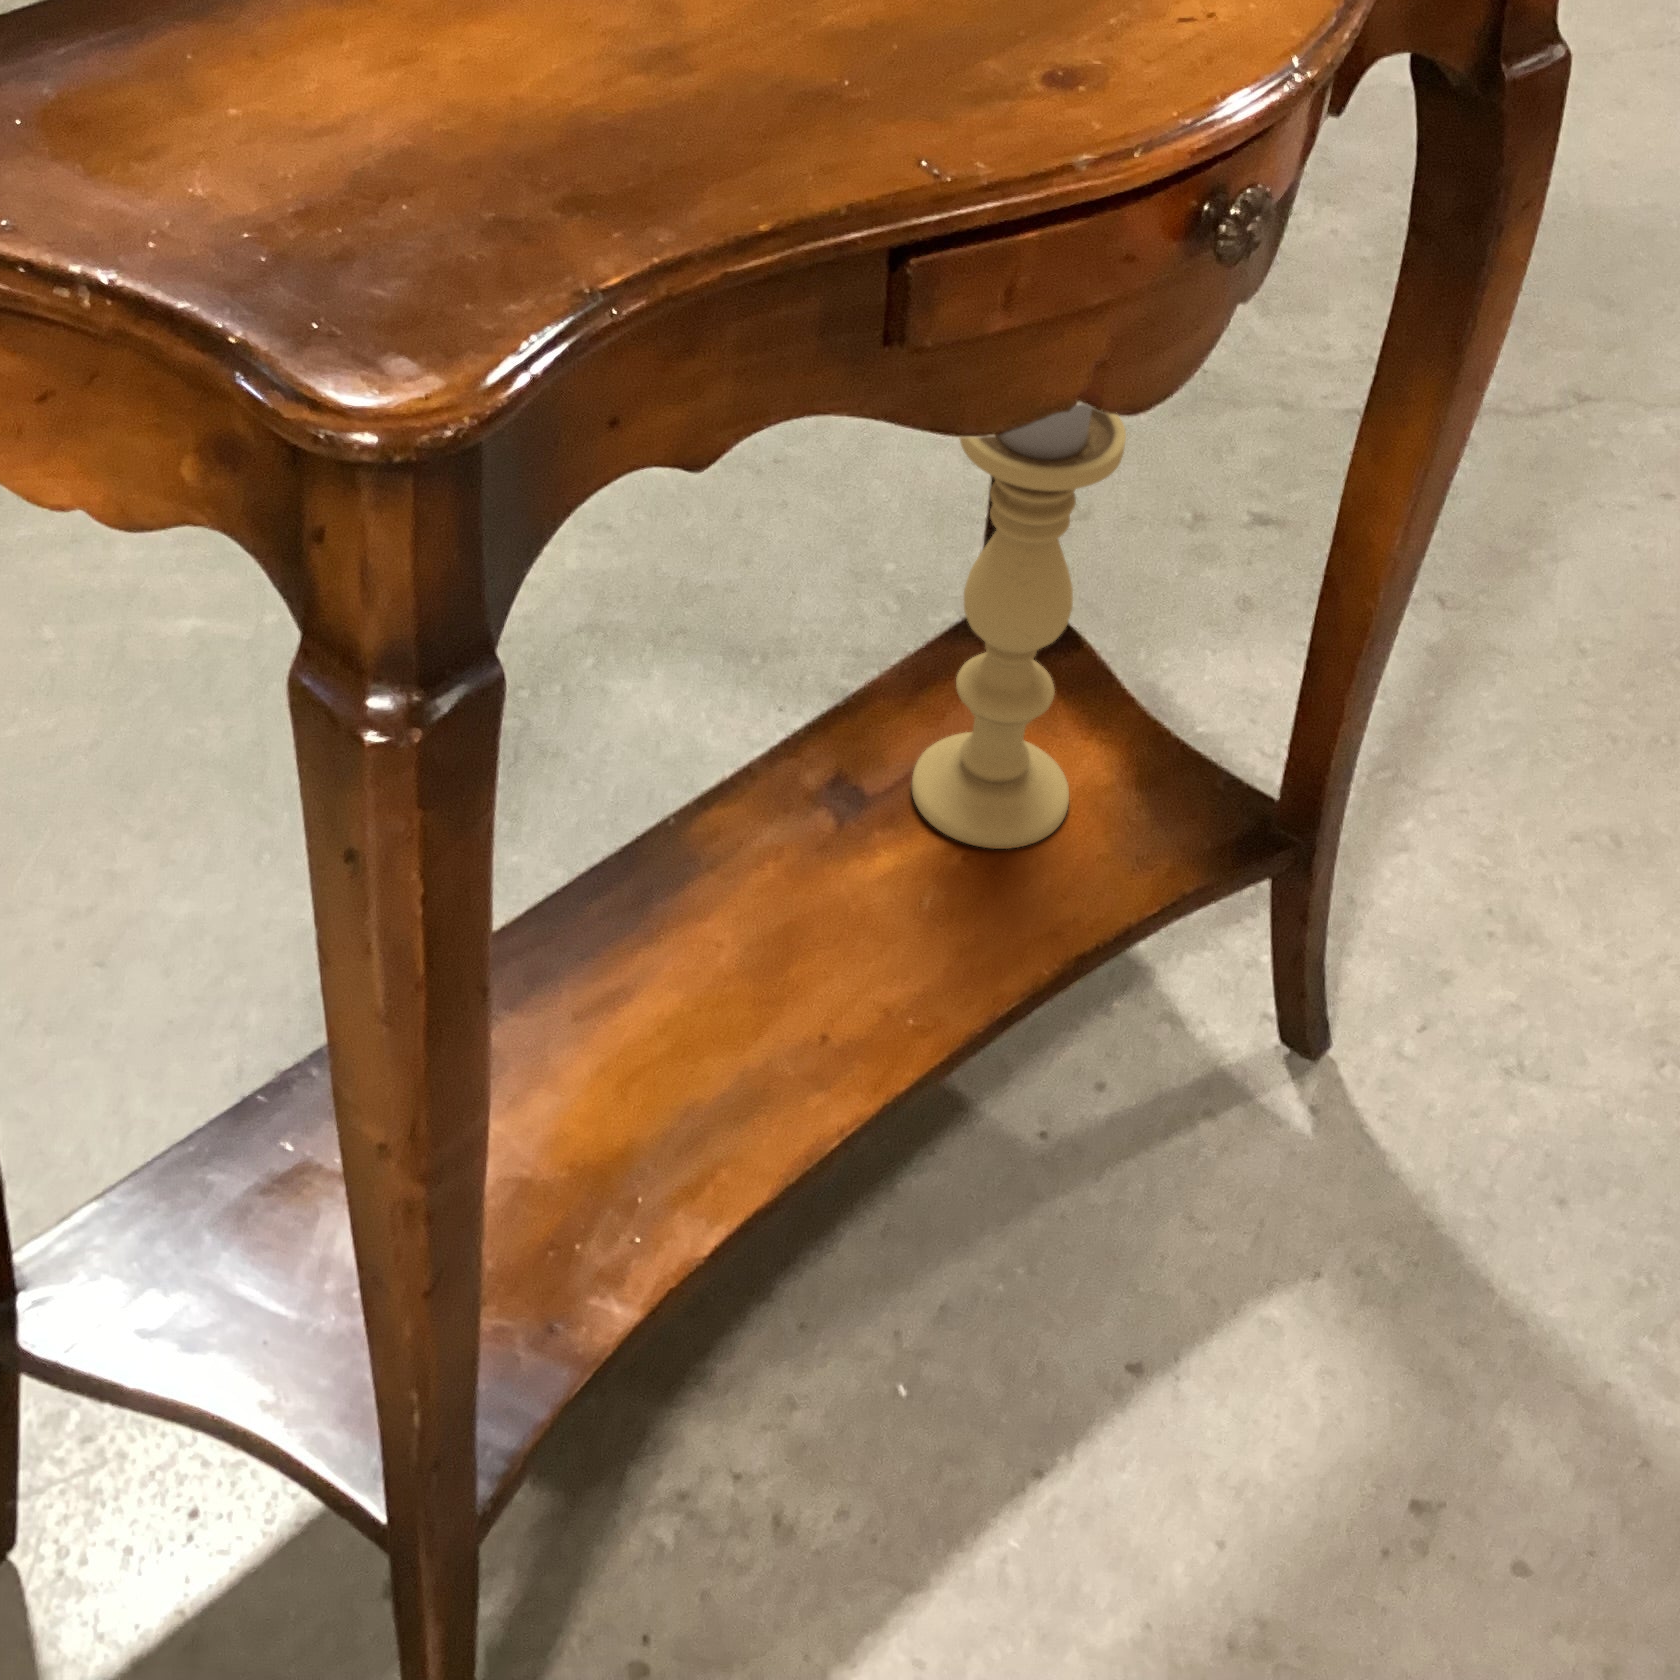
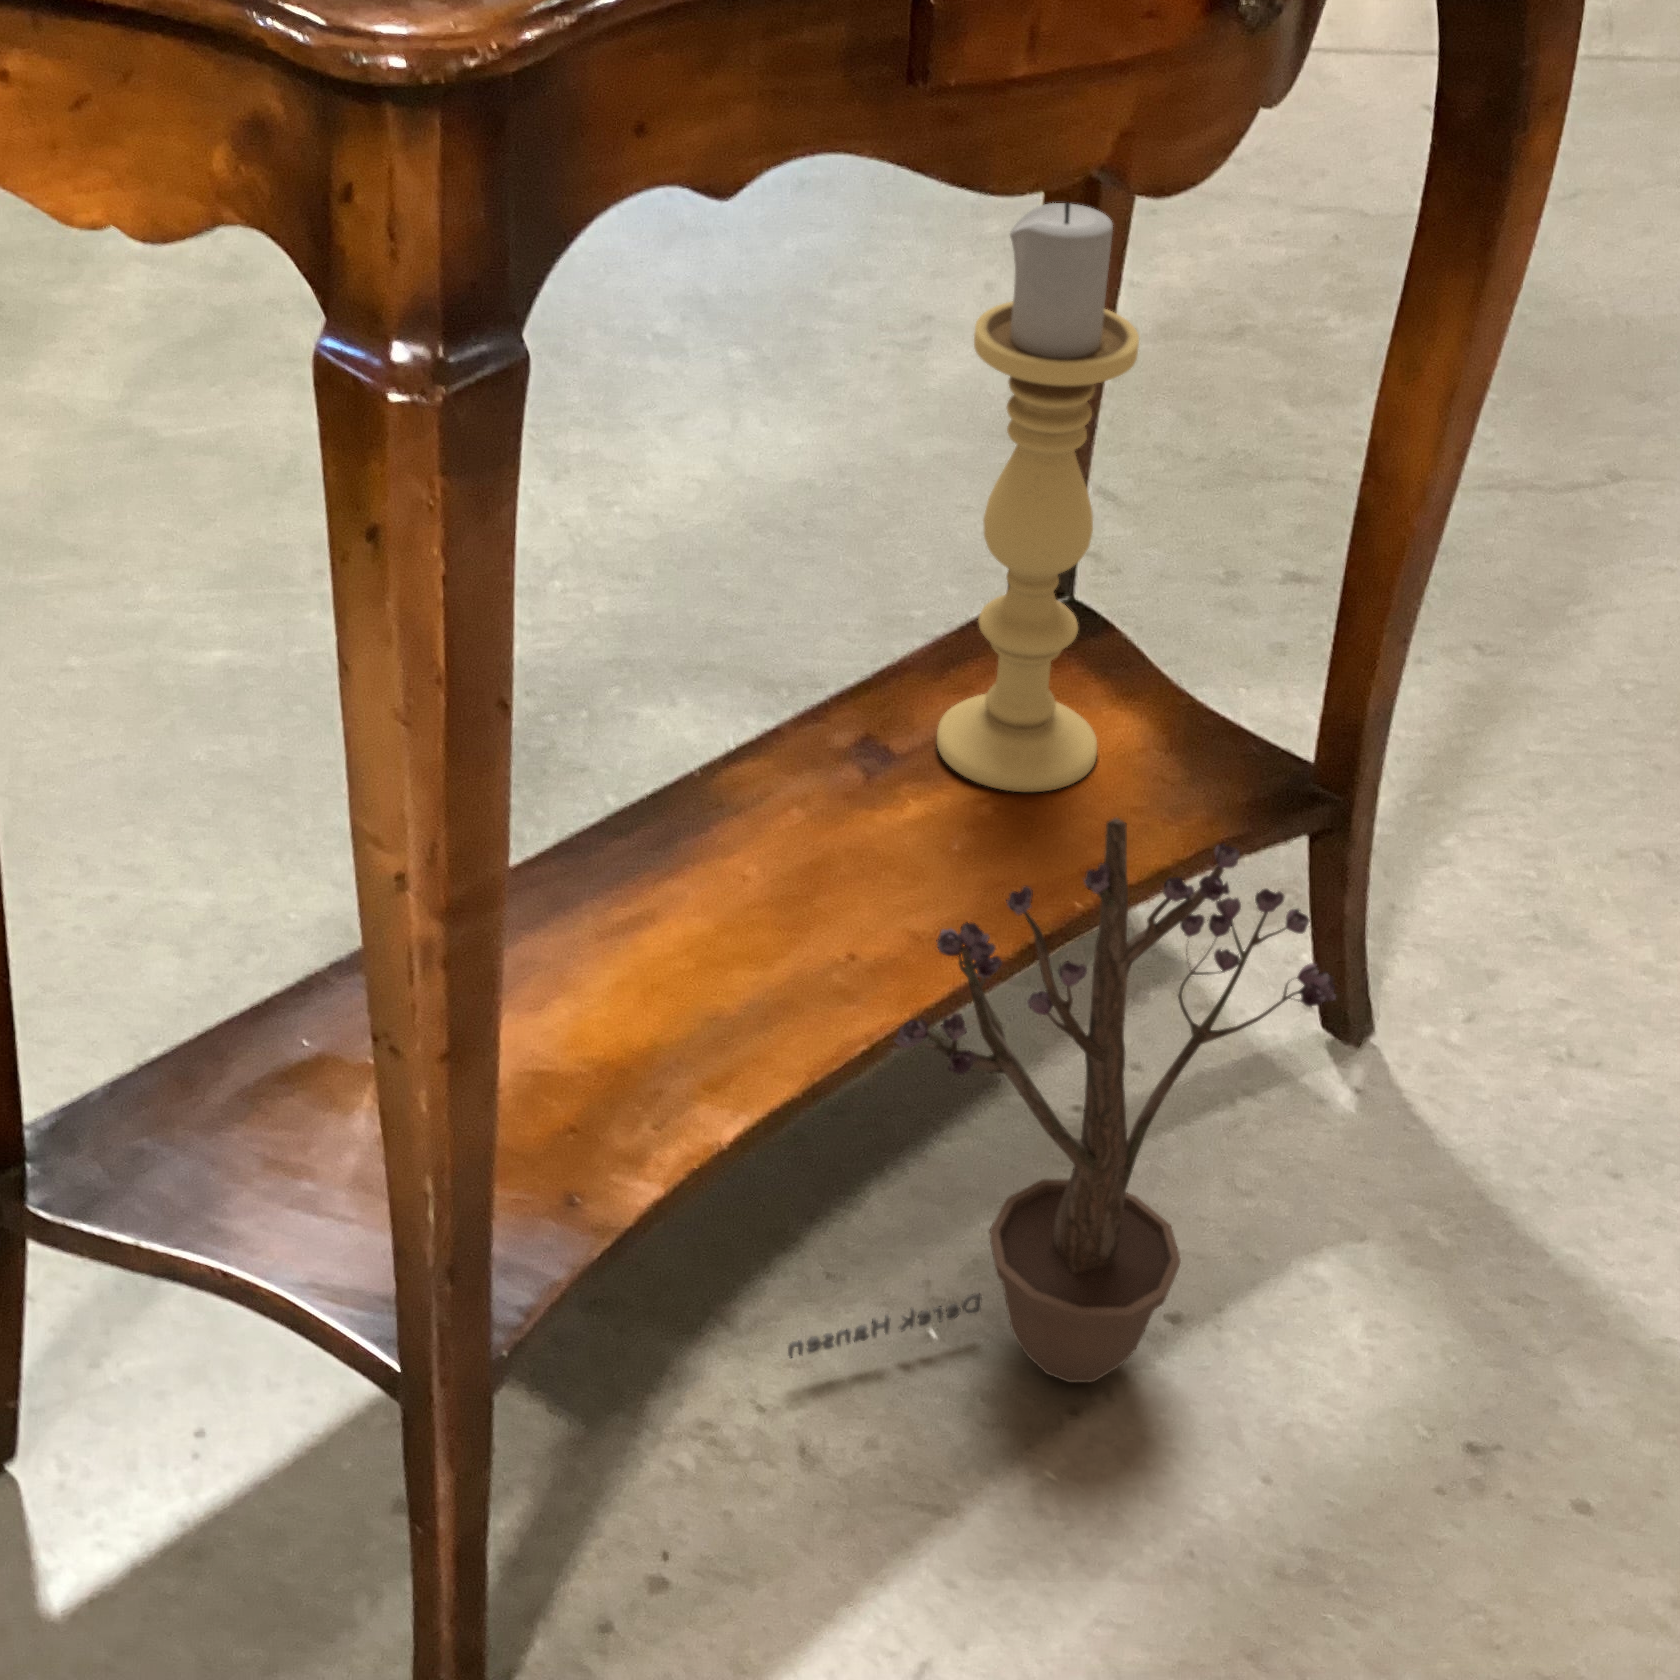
decorative plant: none [766,983,1305,1445] -> present [788,817,1336,1382]

